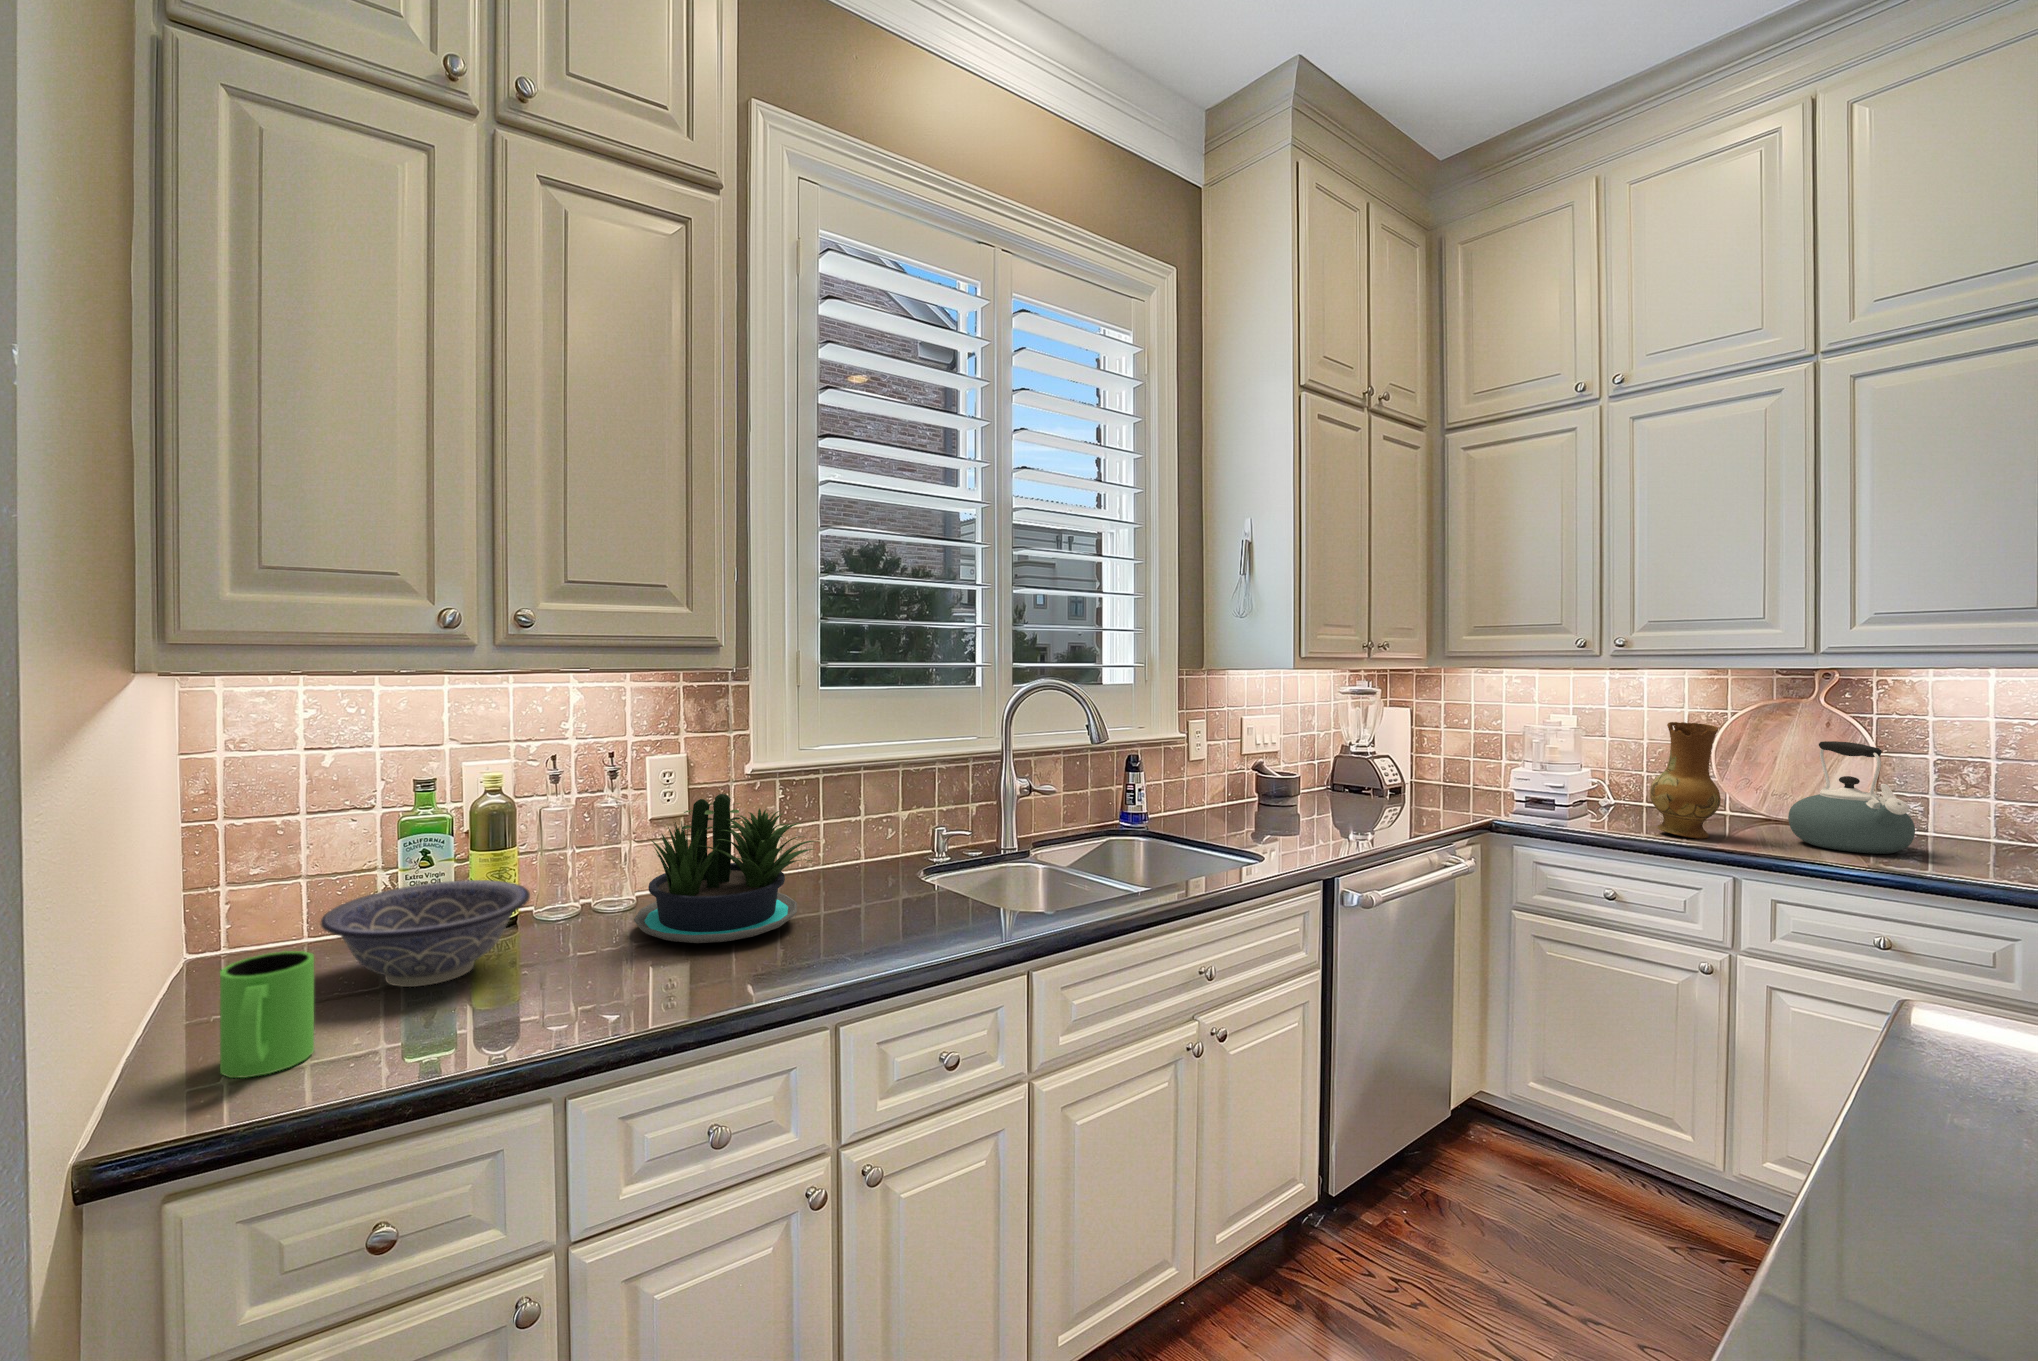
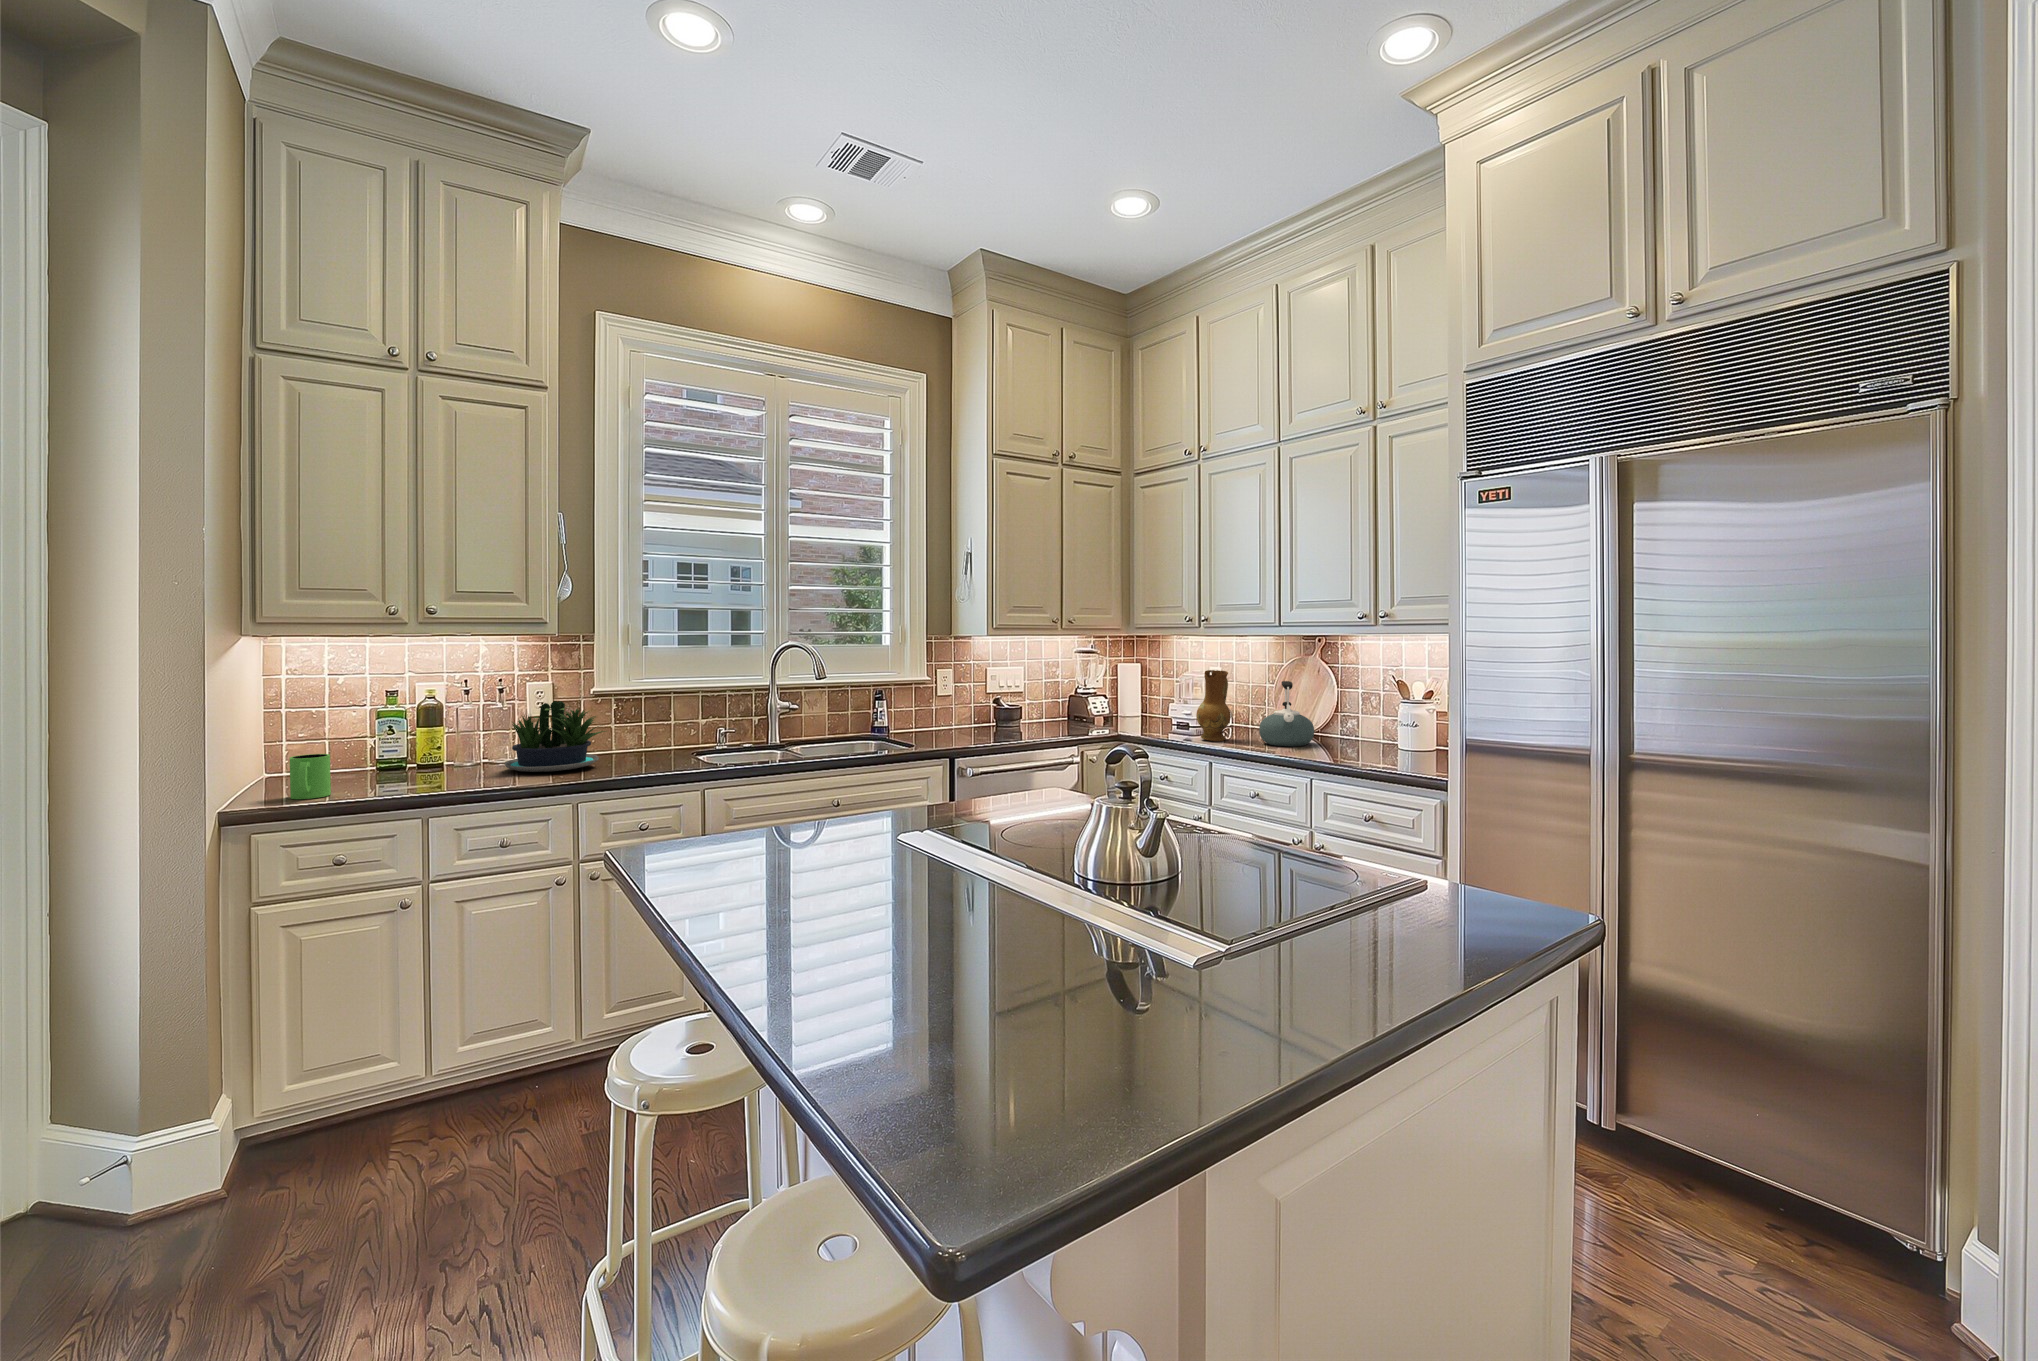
decorative bowl: present [321,880,530,987] -> none [335,741,443,783]

